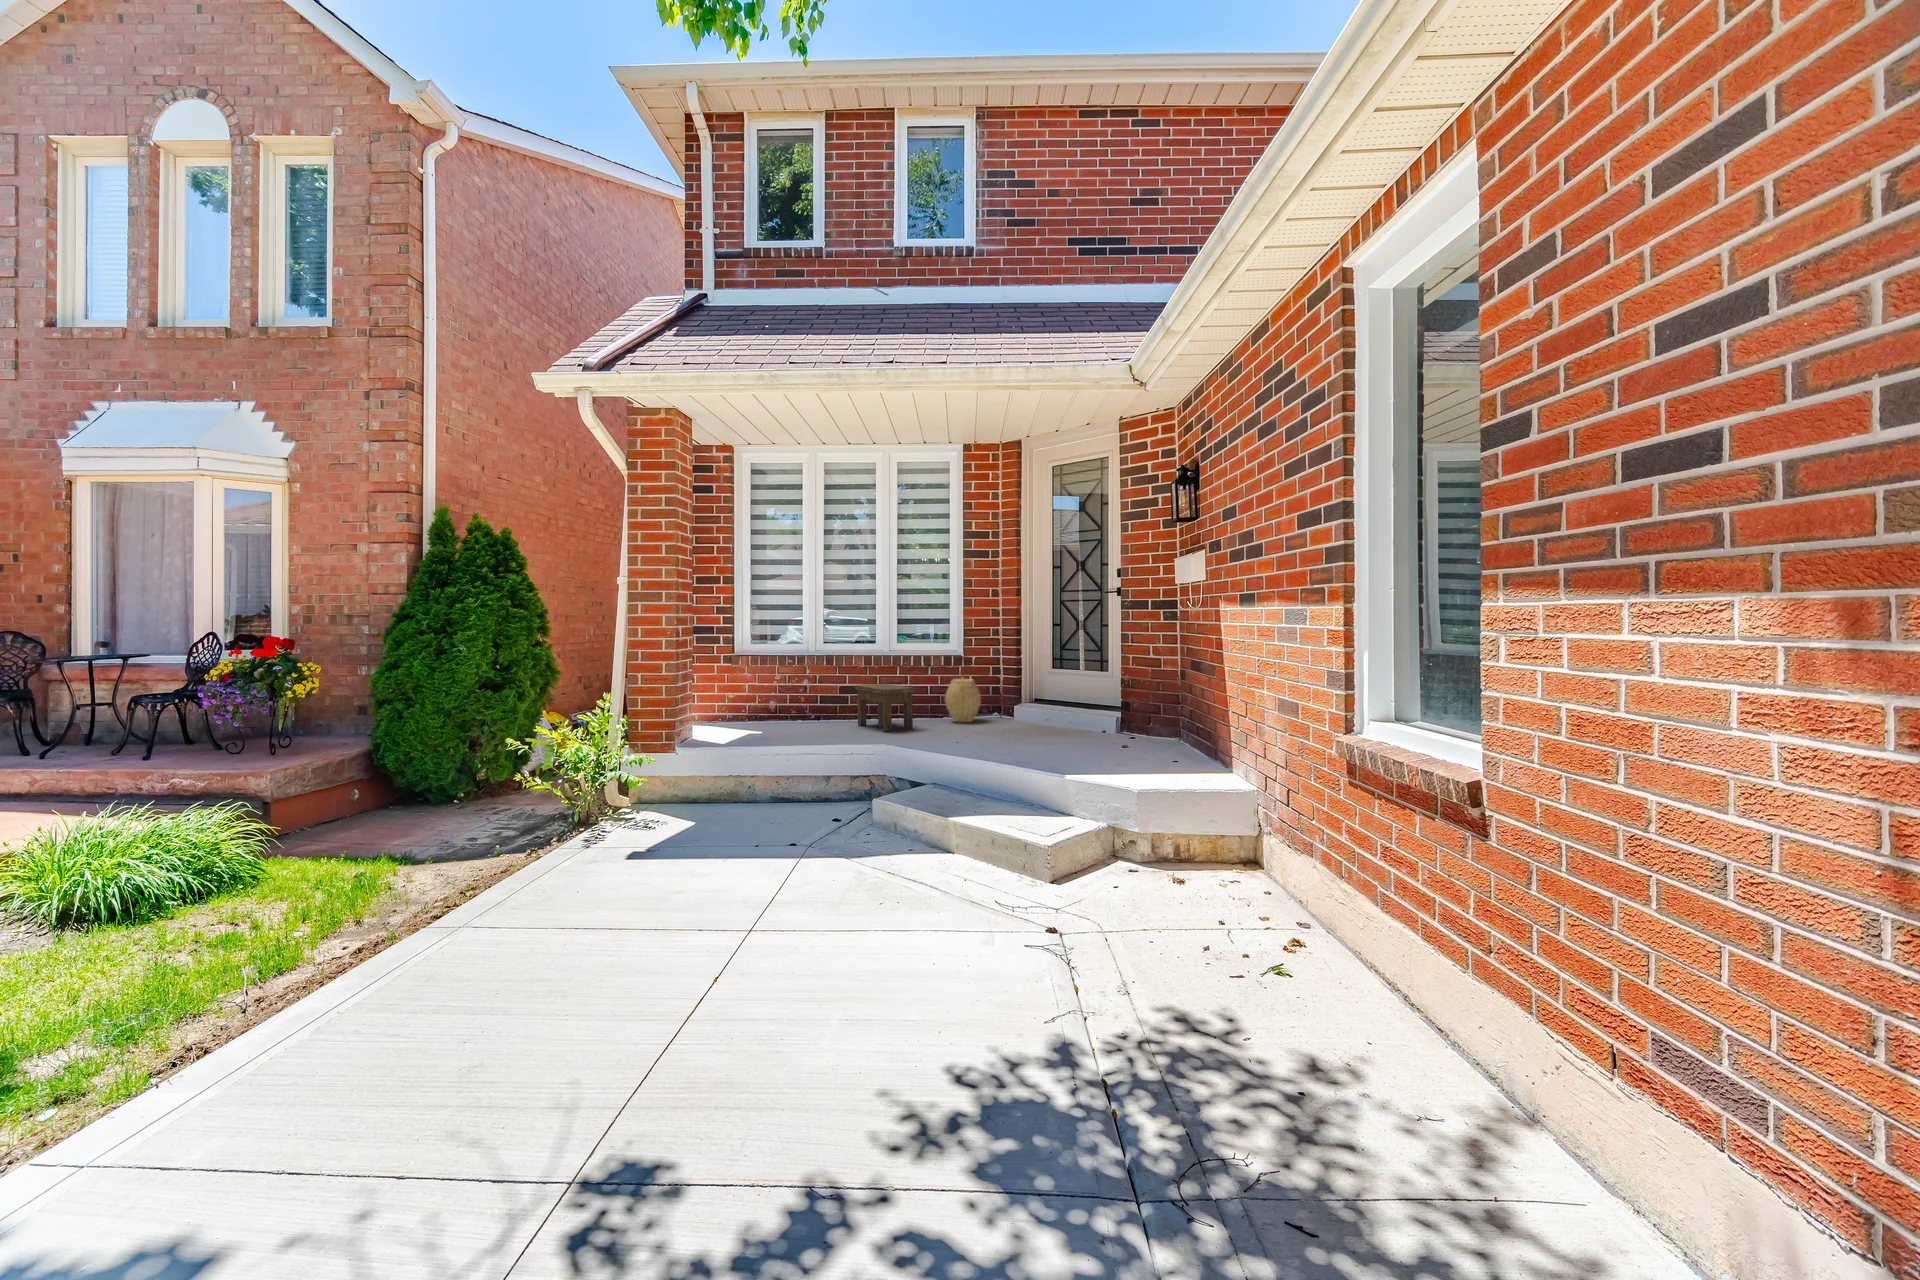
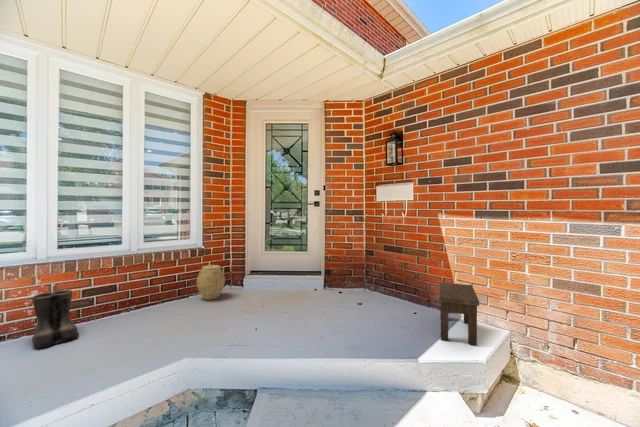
side table: present [855,684,915,731] -> present [439,282,479,345]
boots: none [792,686,824,730] -> present [32,290,79,348]

